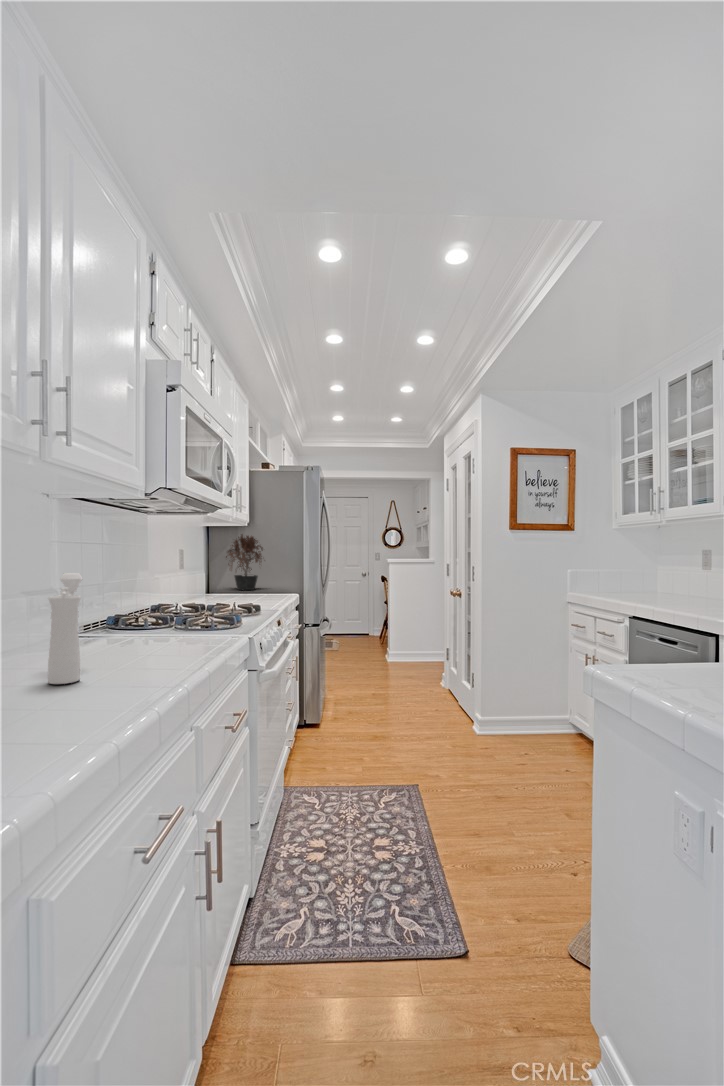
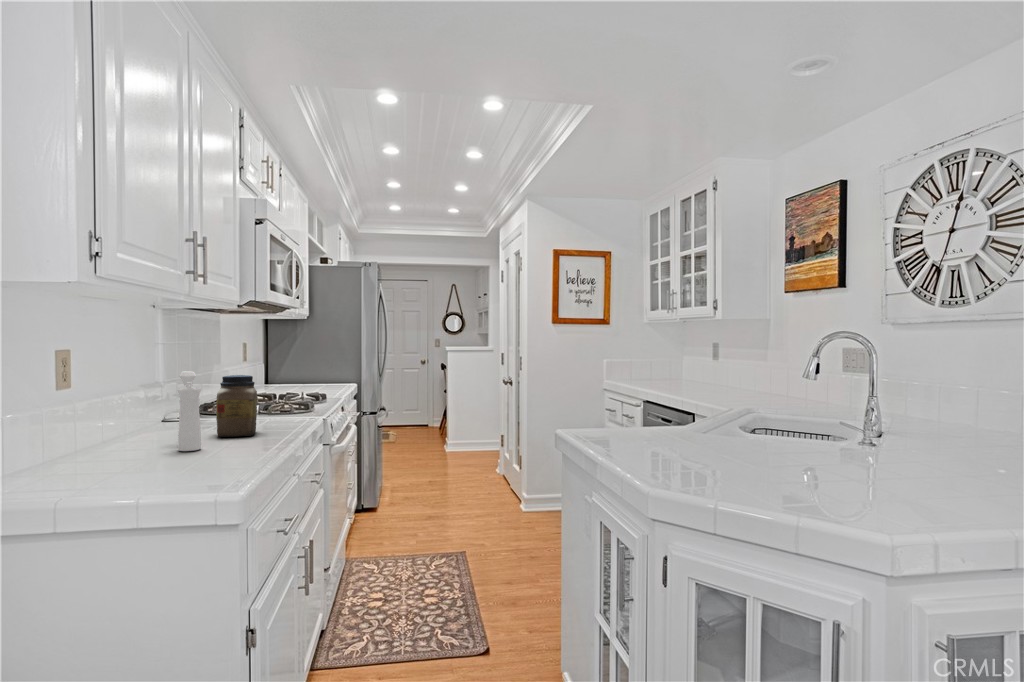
potted plant: present [226,534,263,590] -> none [286,328,327,382]
jar: none [112,579,167,661] -> present [216,375,257,437]

